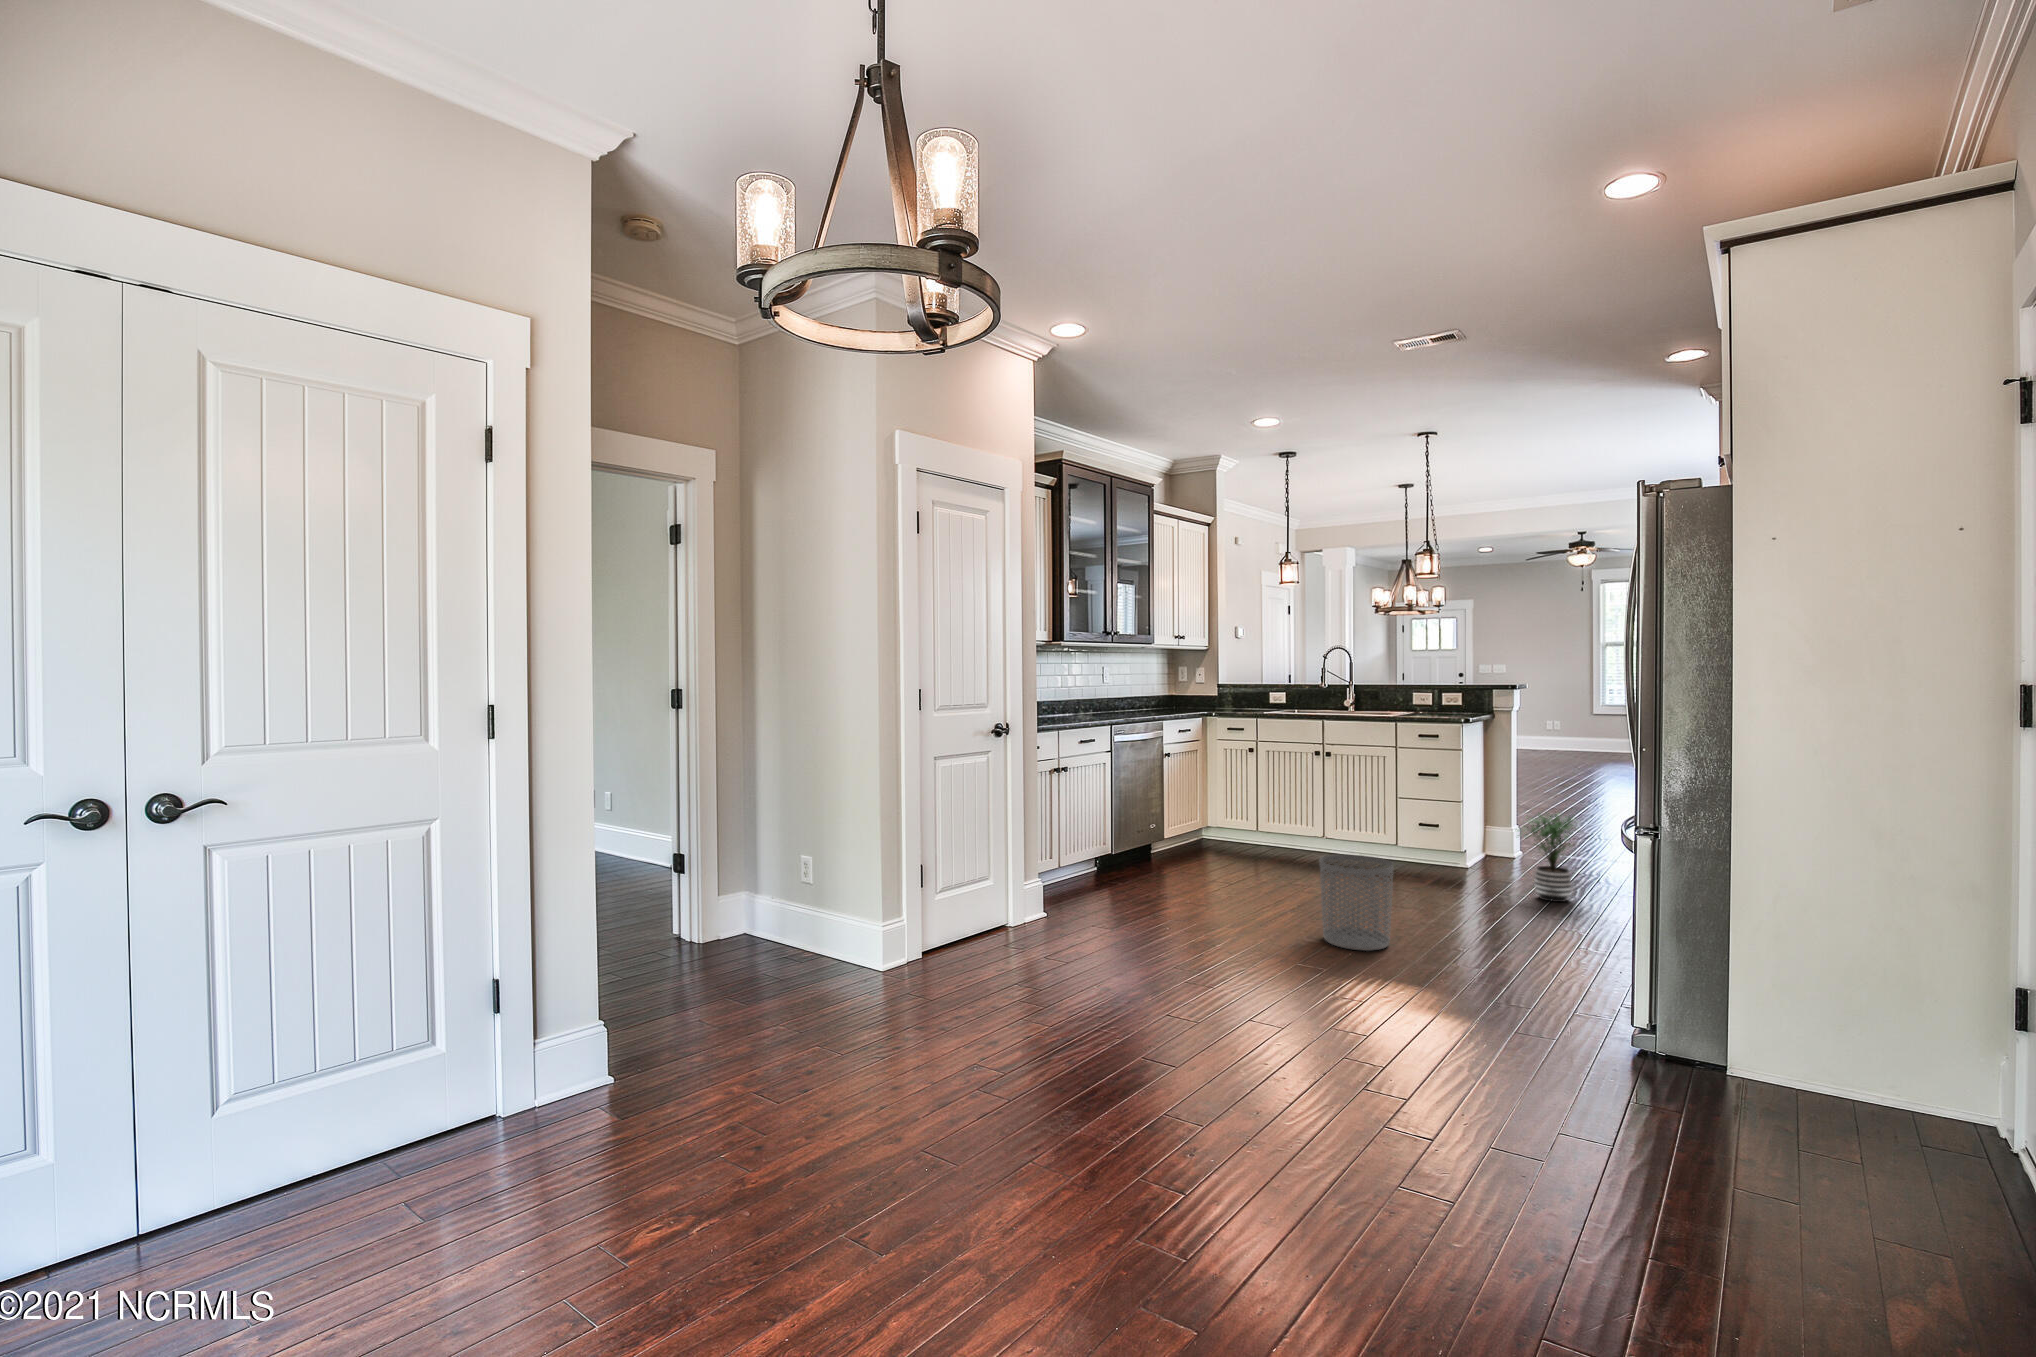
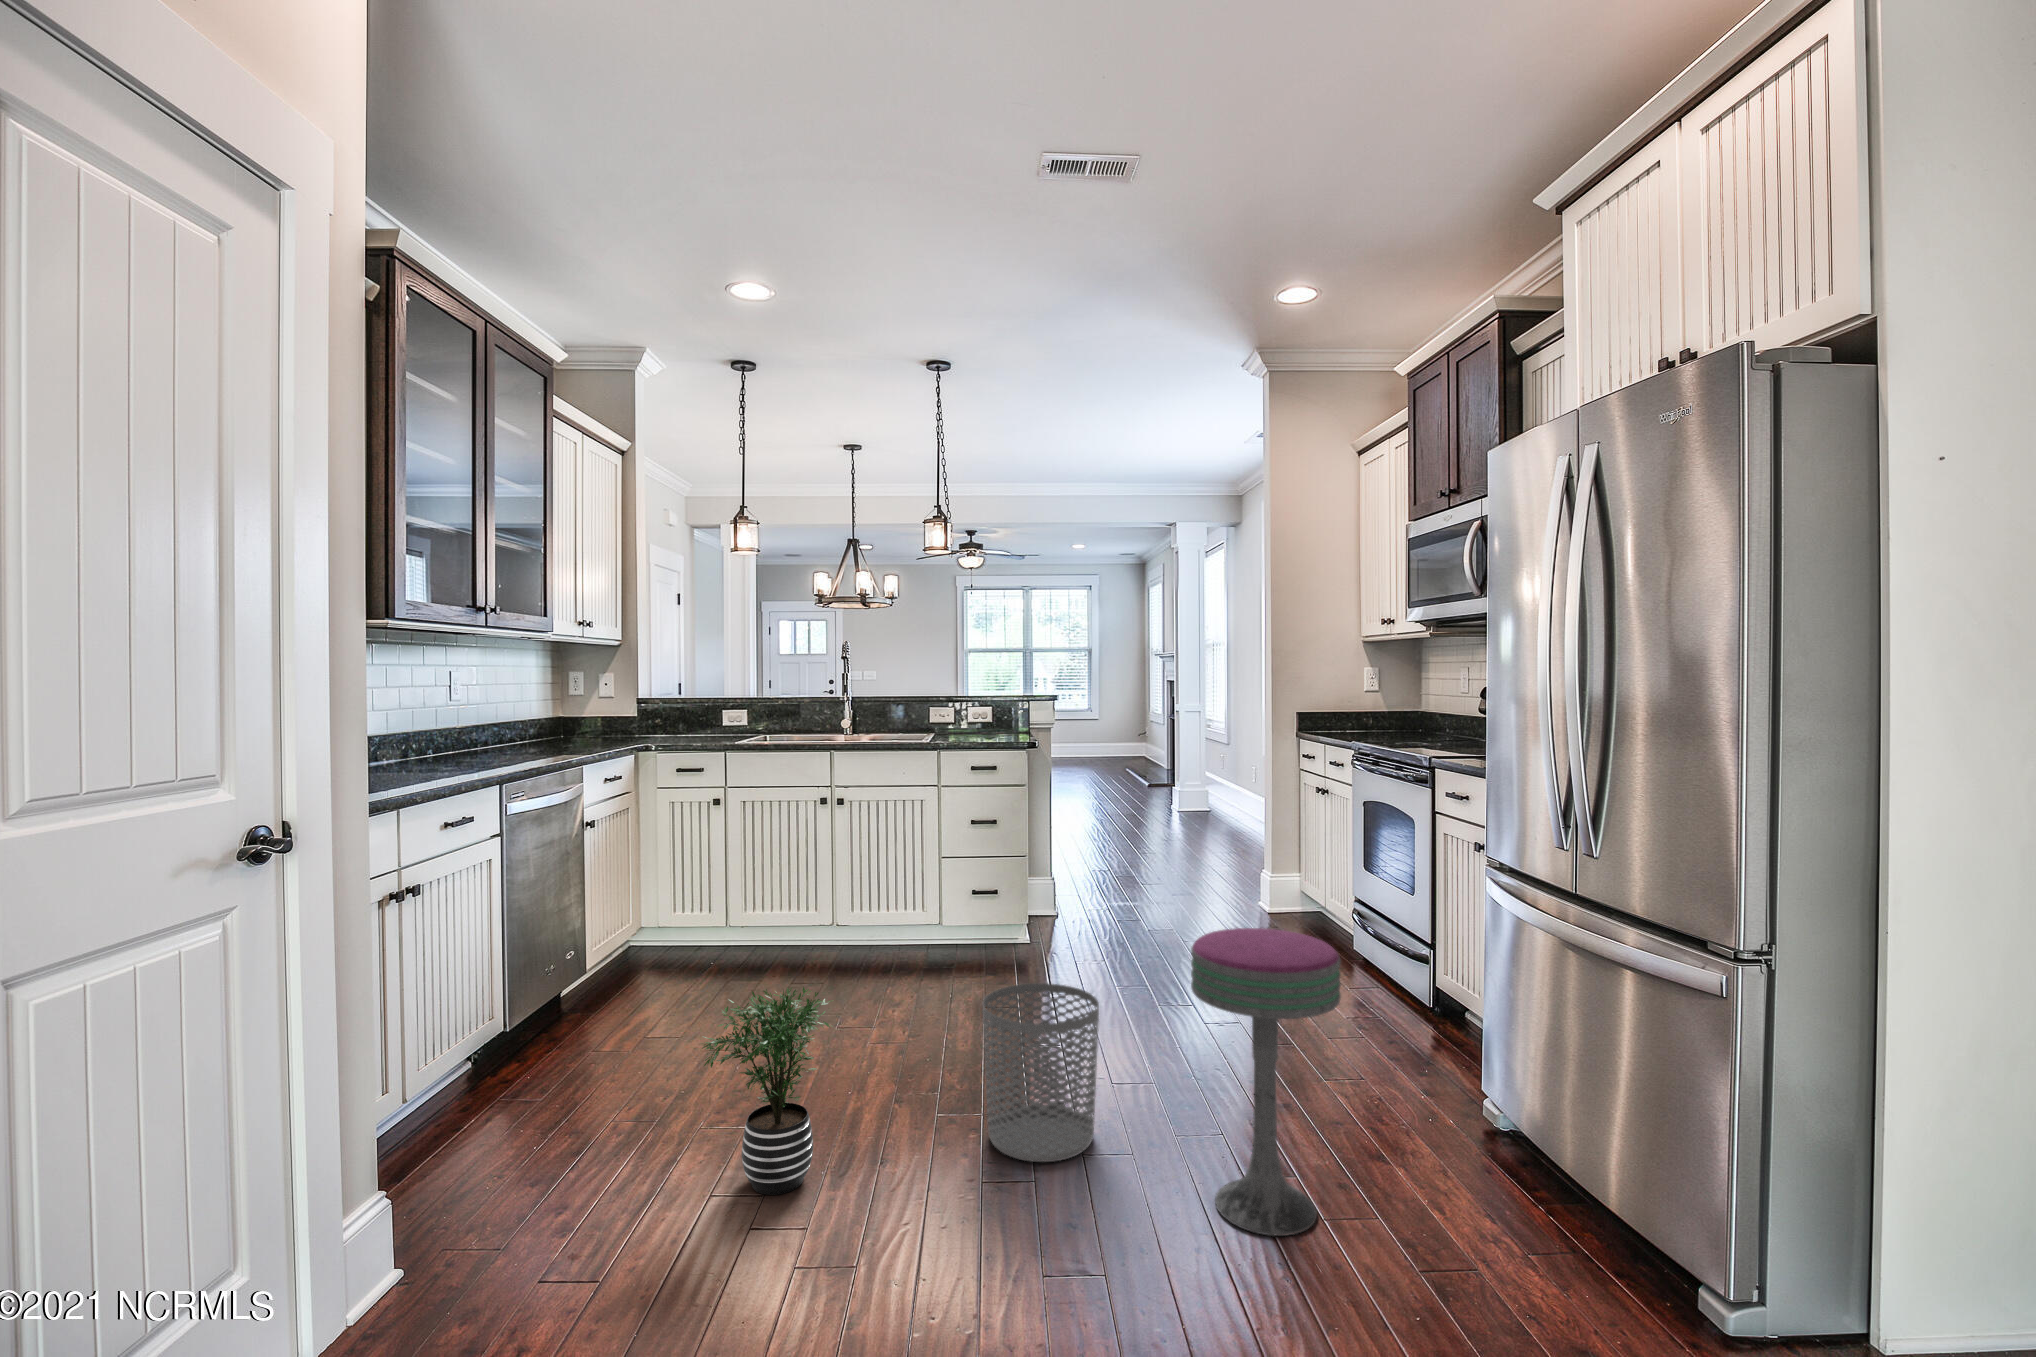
potted plant: present [1518,813,1573,902] -> present [702,987,830,1195]
bar stool: none [1406,823,1502,998] -> present [1191,928,1341,1236]

